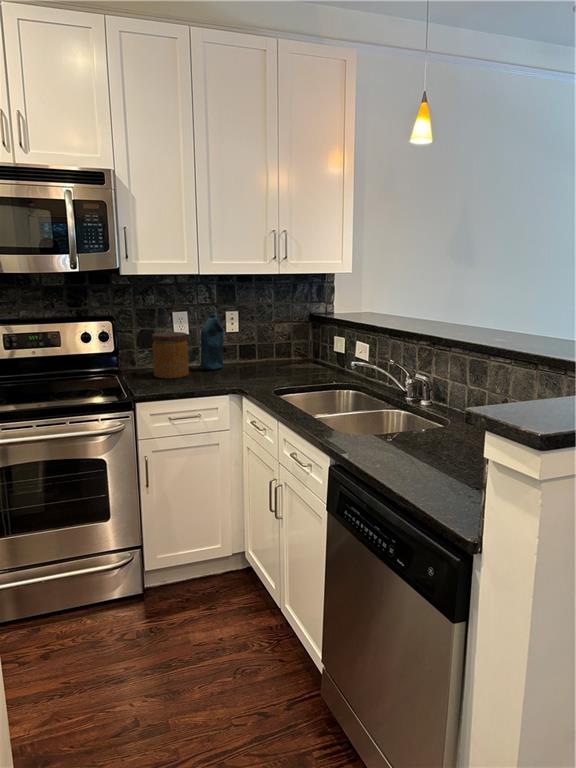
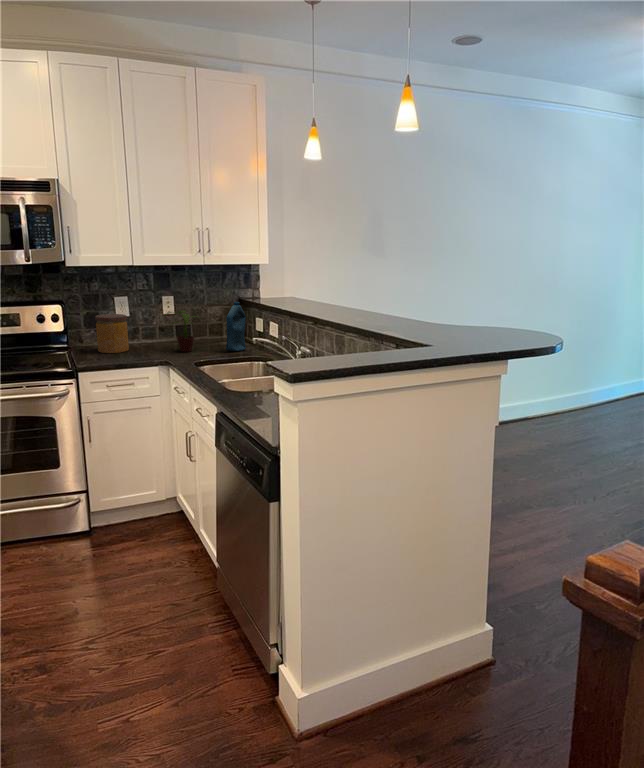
bottle: present [200,314,224,370] -> present [226,302,246,351]
potted plant: none [231,328,277,377] -> present [164,311,195,352]

